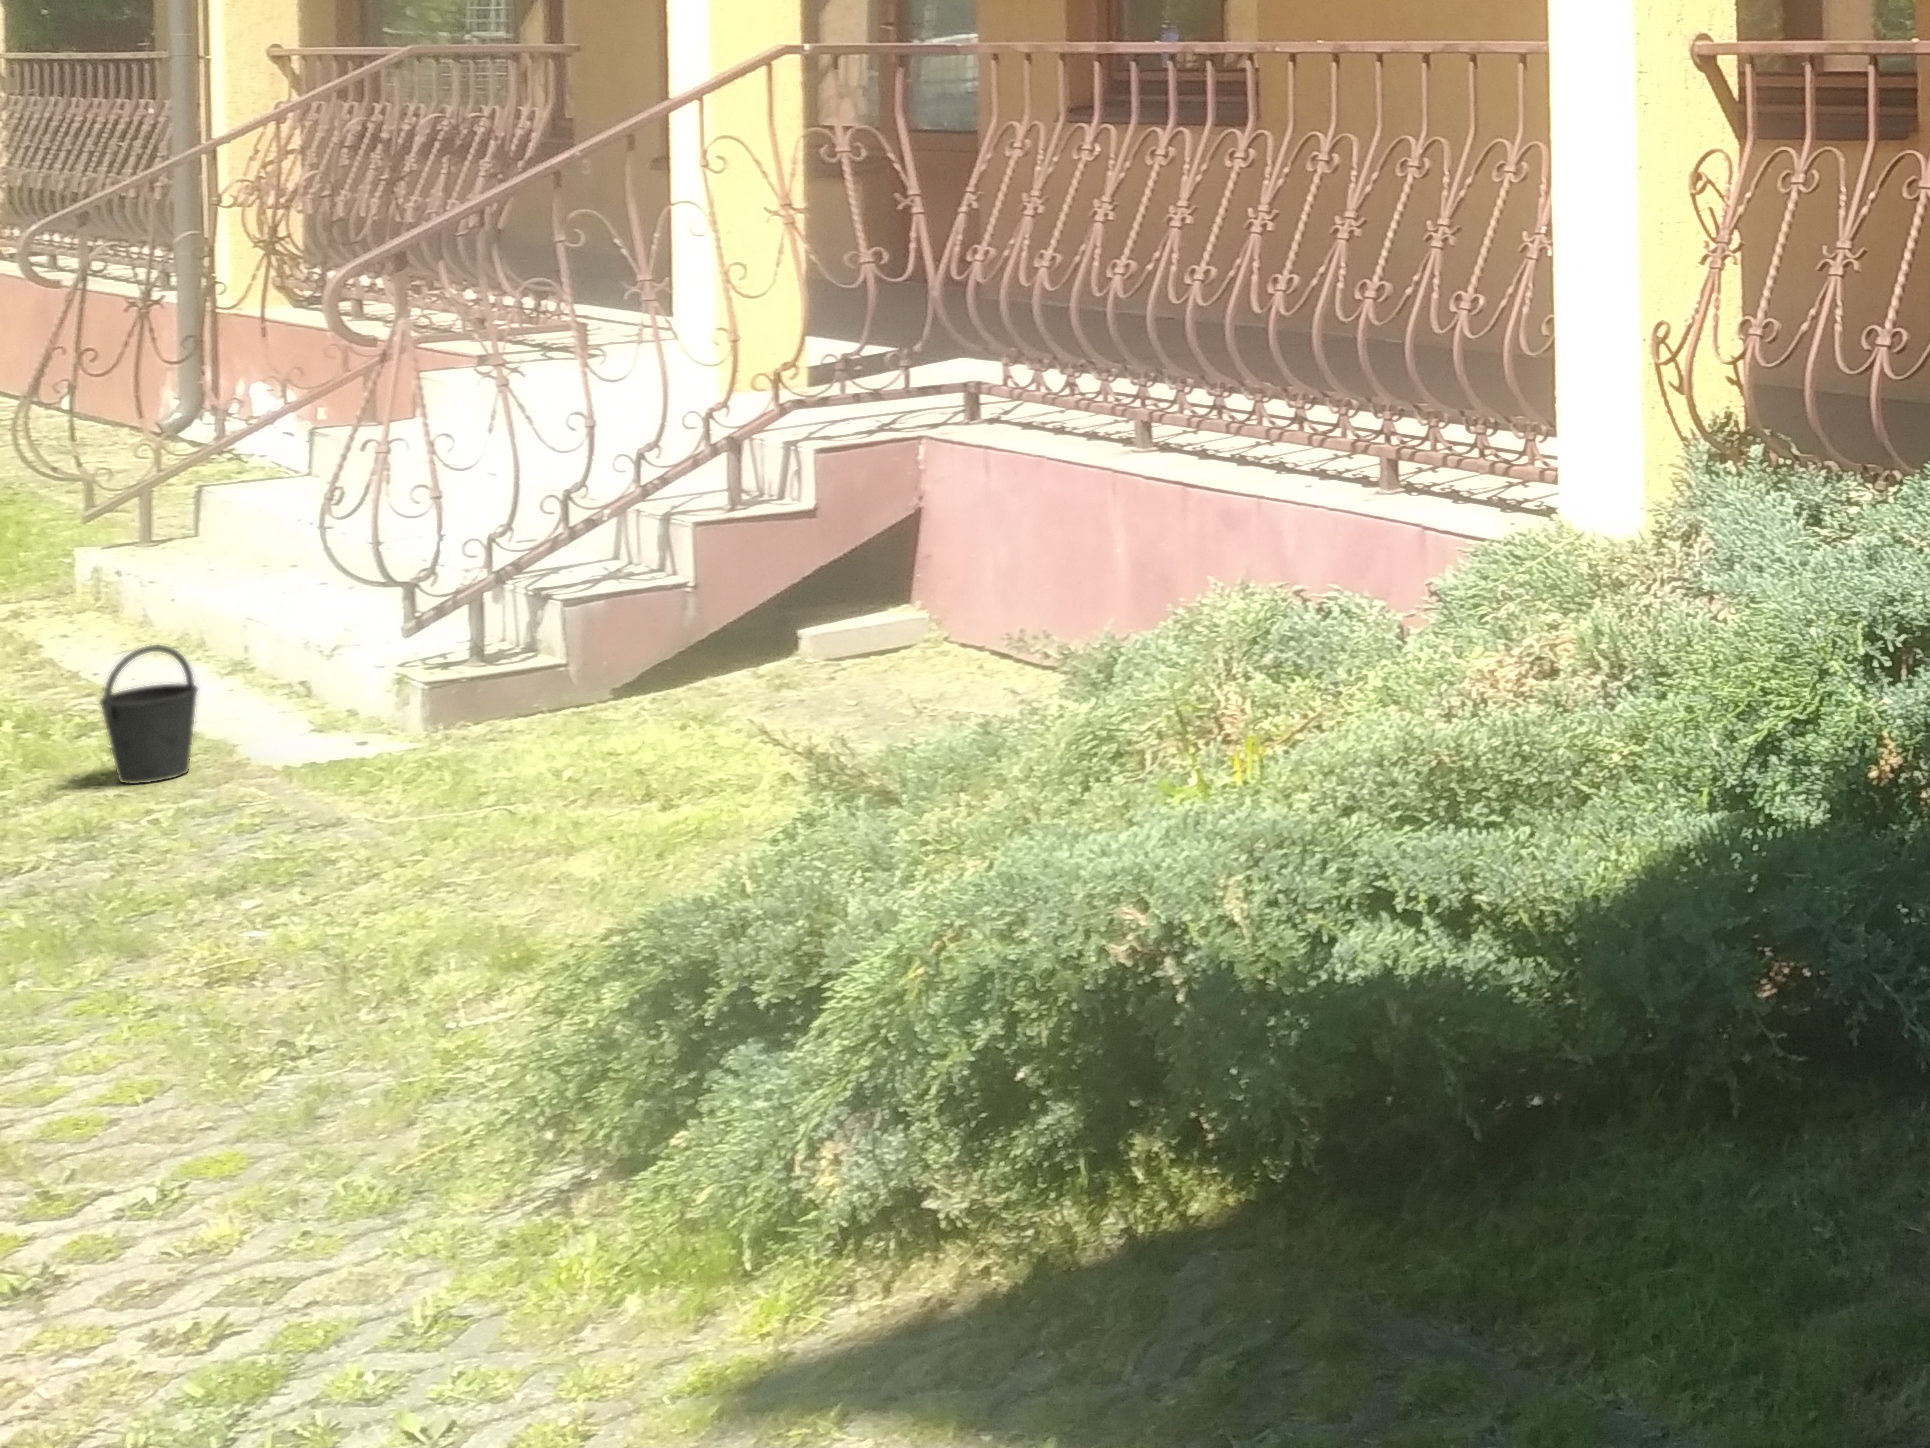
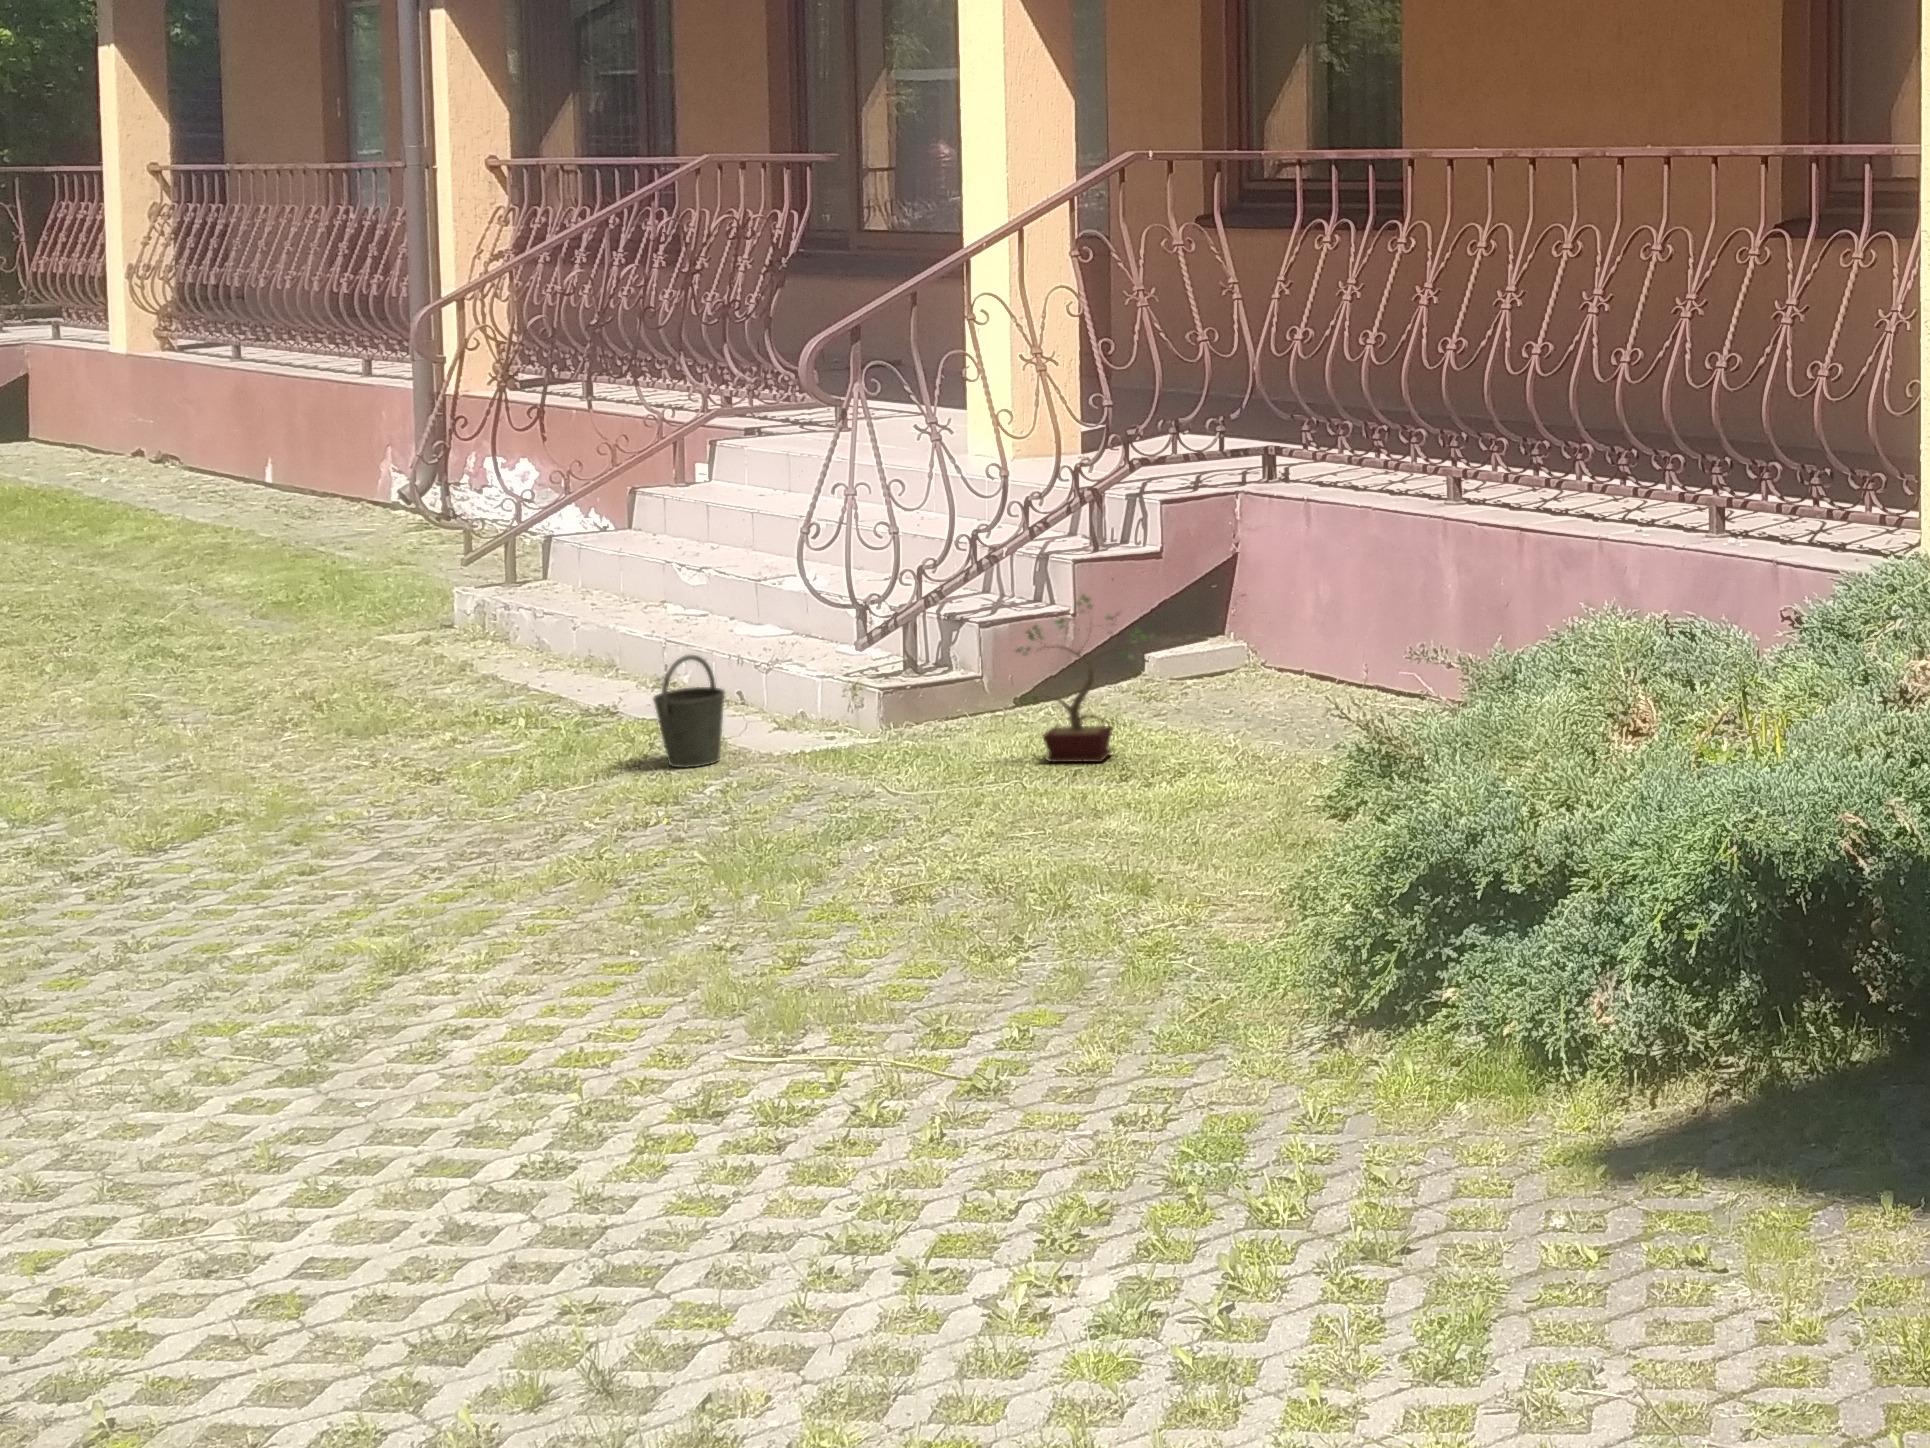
potted plant: none [530,568,699,774] -> present [1016,595,1154,762]

